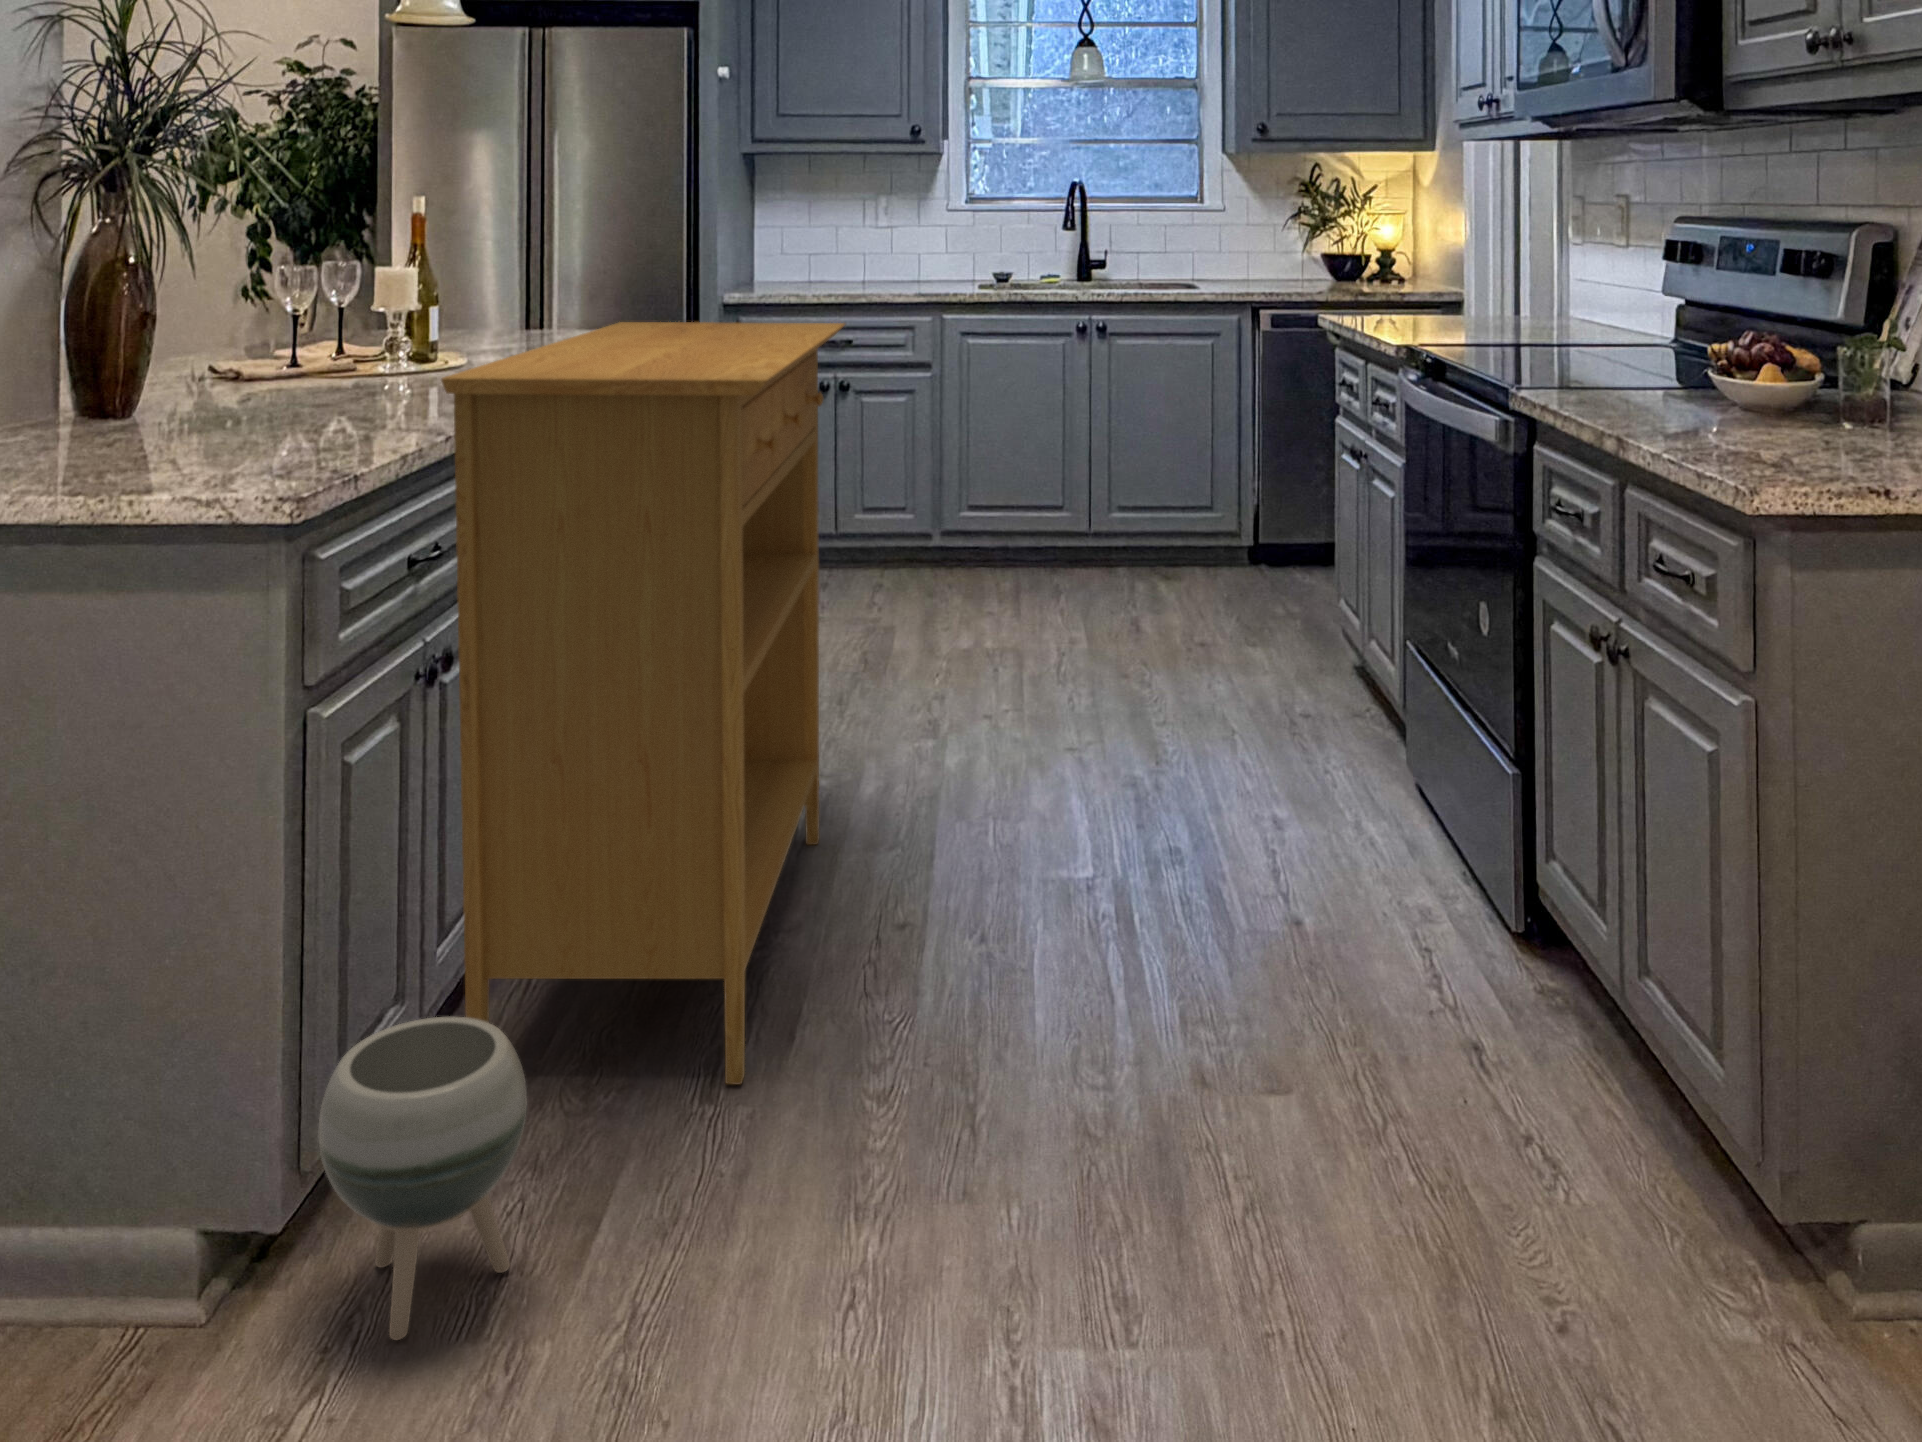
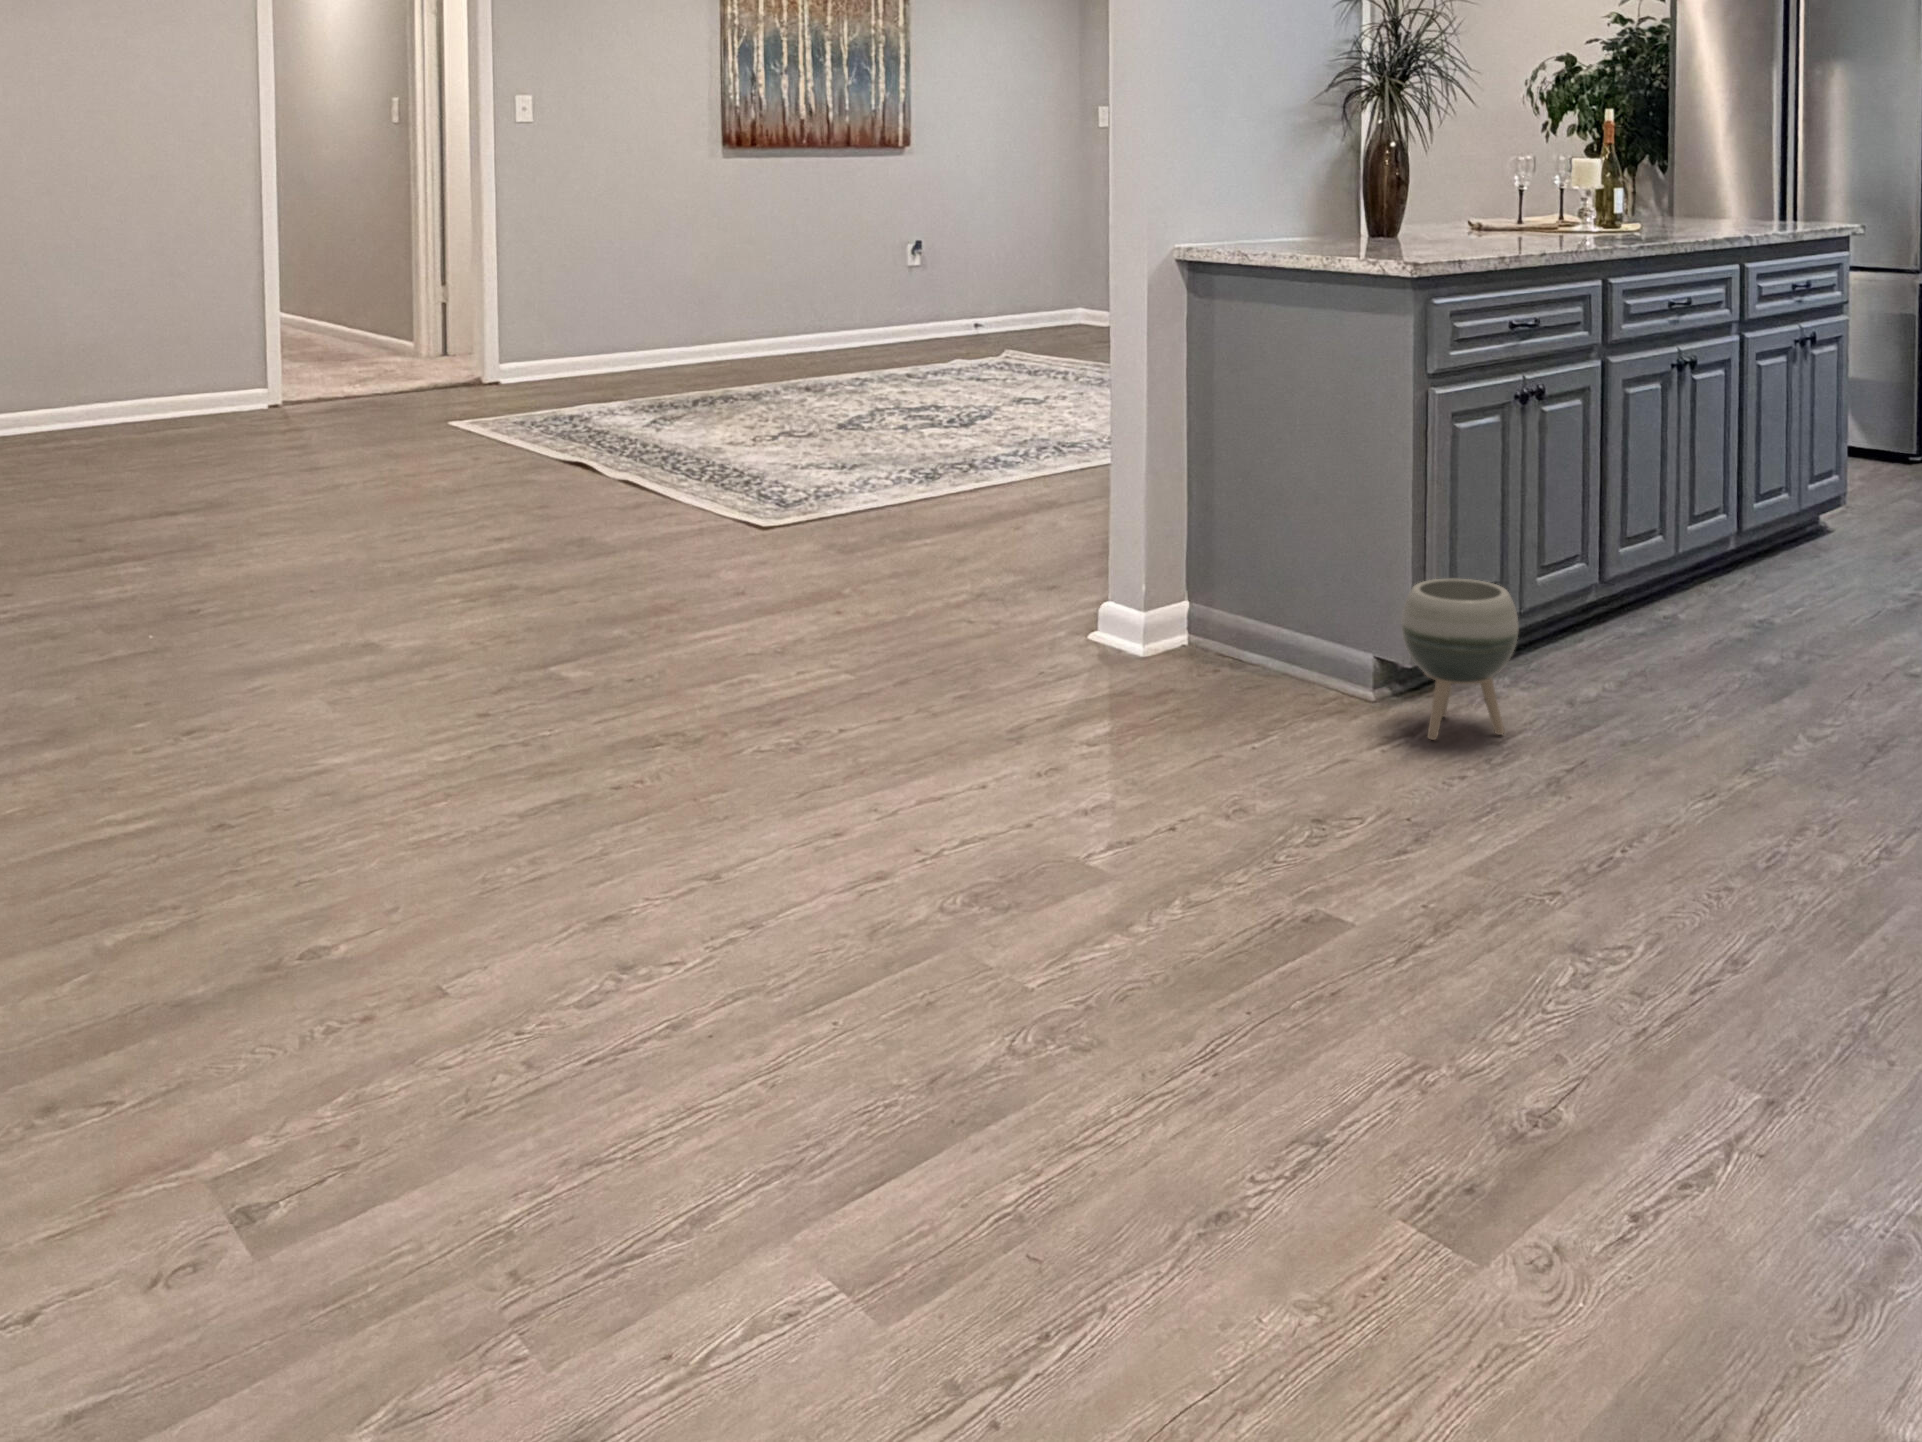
console table: present [441,322,845,1084] -> none [1528,198,1916,709]

